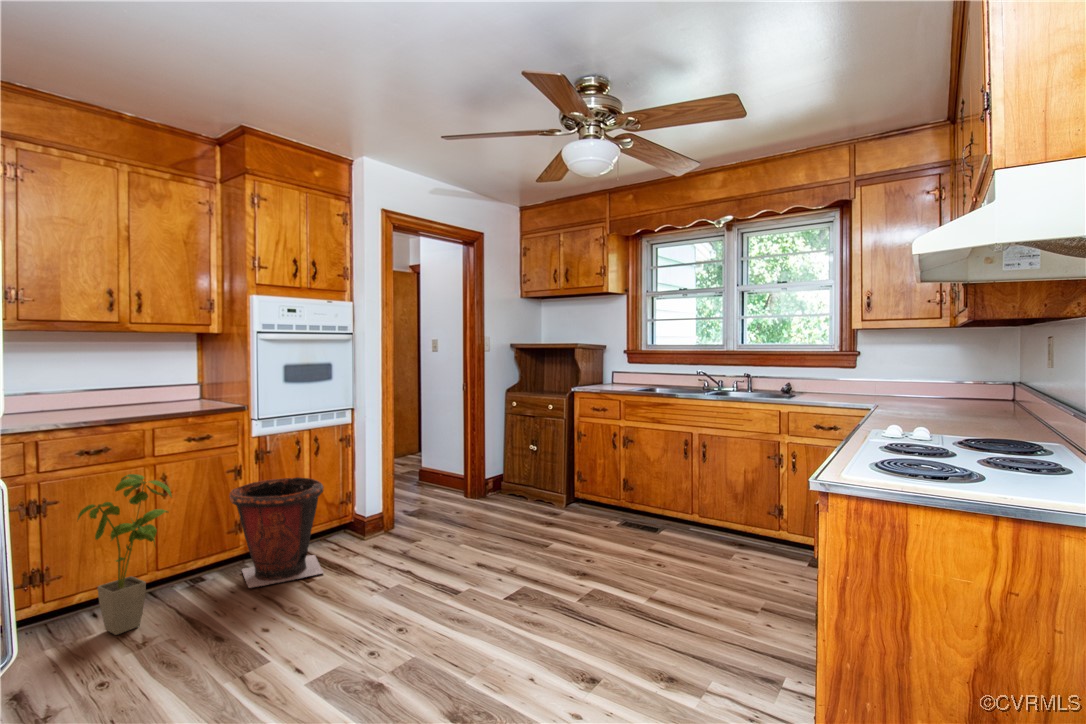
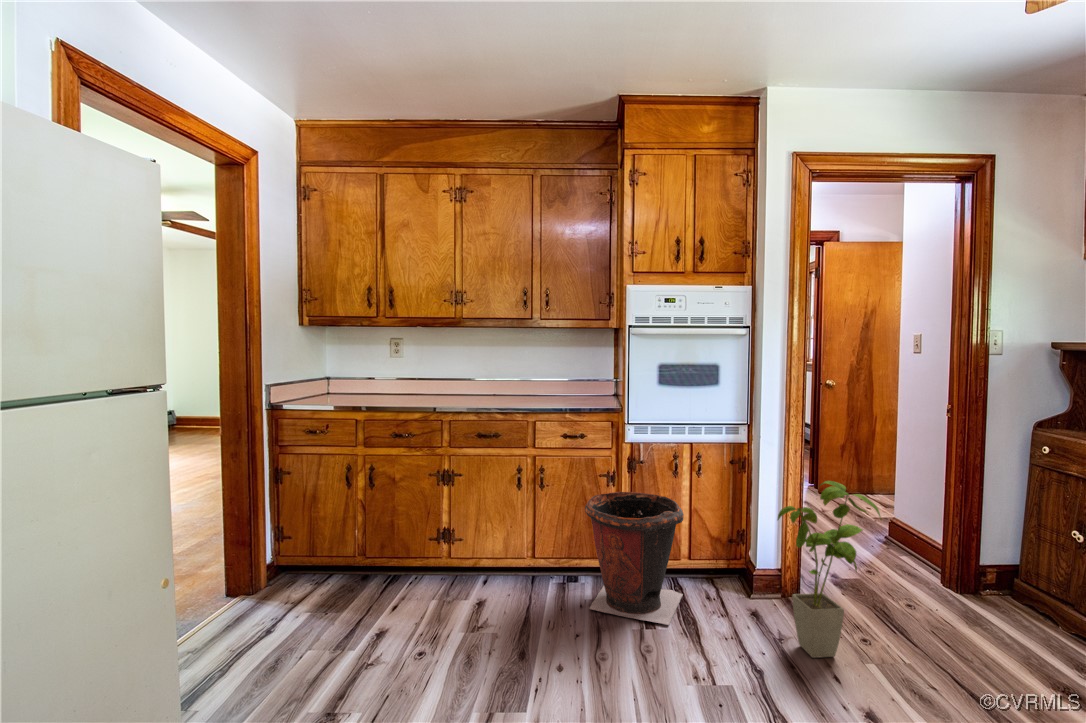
house plant: present [78,474,172,635] -> present [778,481,882,658]

